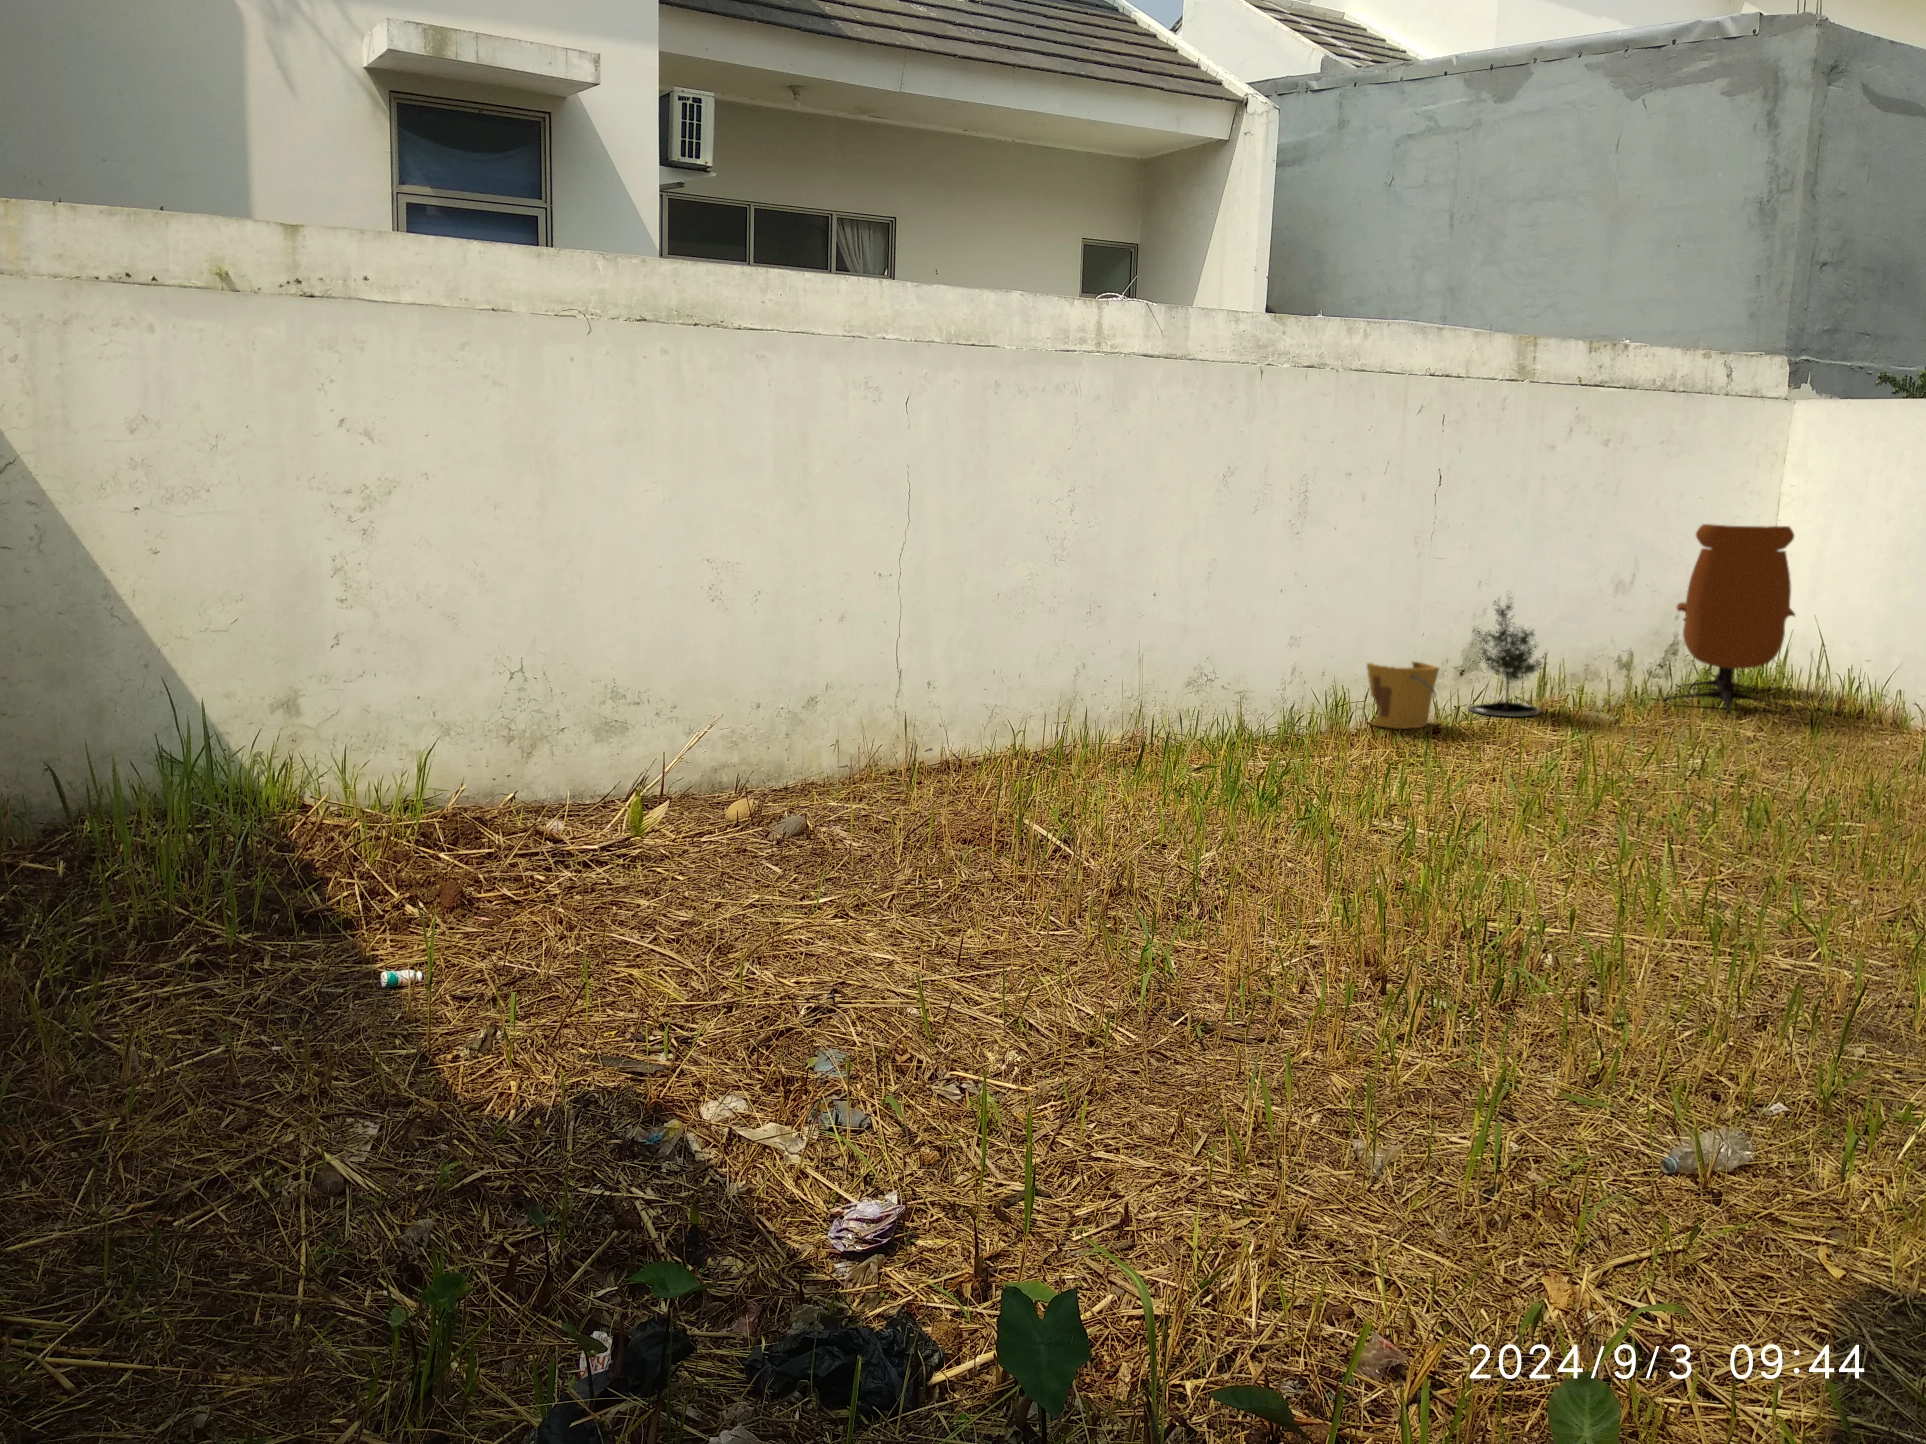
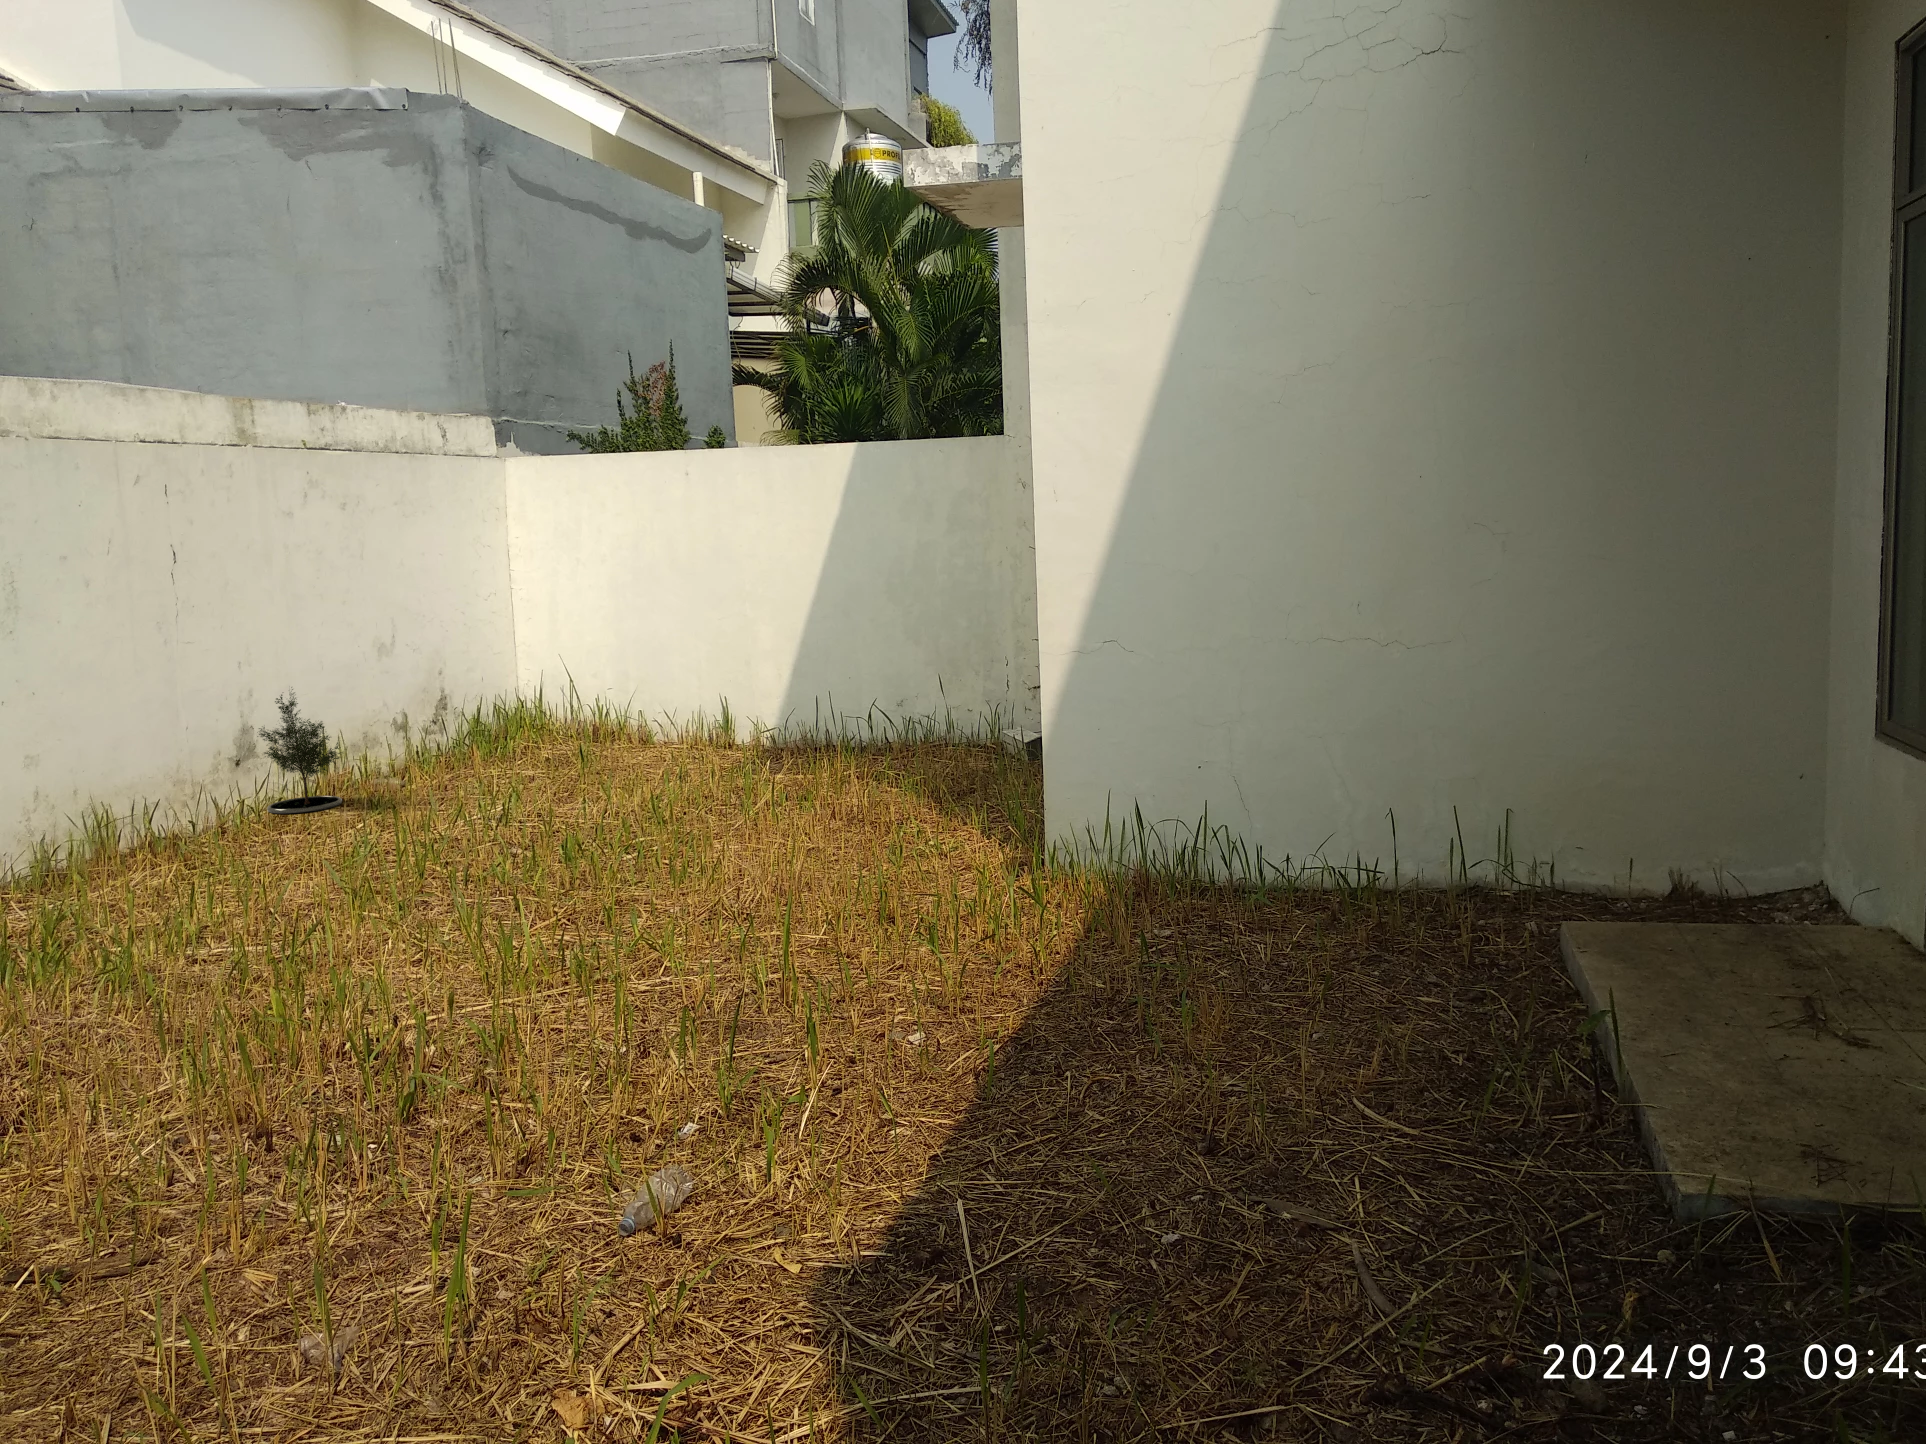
lounge chair: present [1663,524,1795,715] -> none [450,601,560,773]
bucket: present [1367,662,1439,729] -> none [138,772,234,849]

